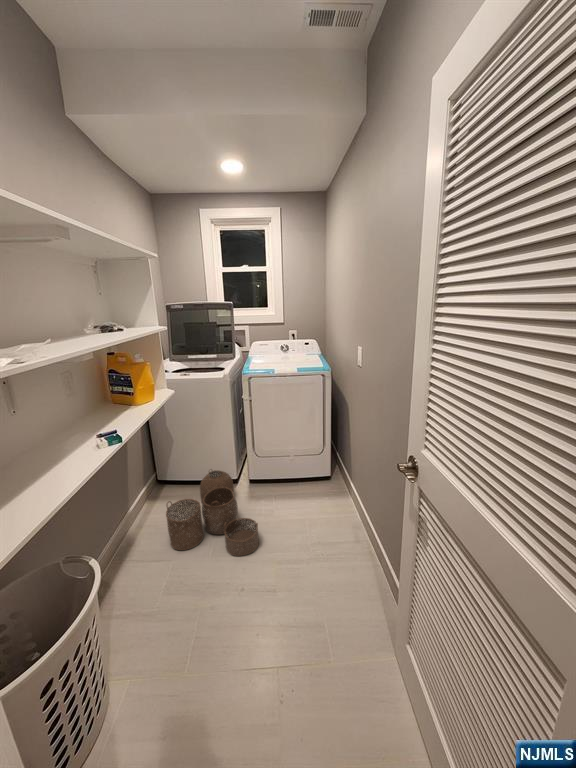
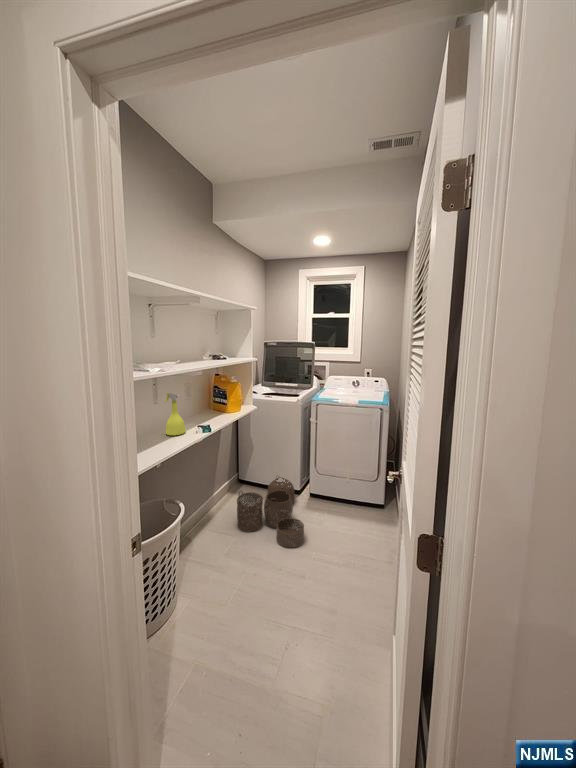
spray bottle: none [27,395,76,462] -> present [165,393,186,435]

